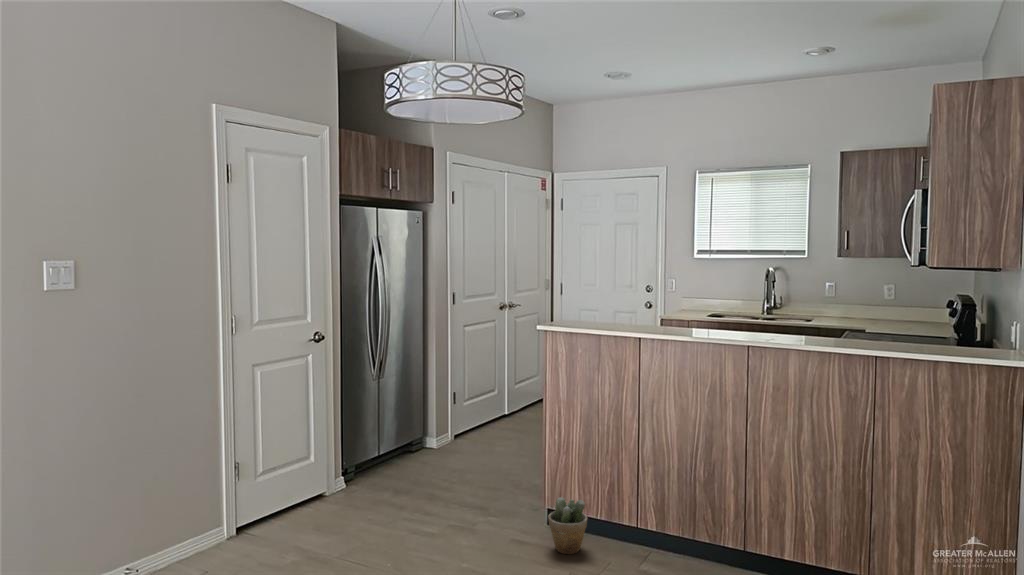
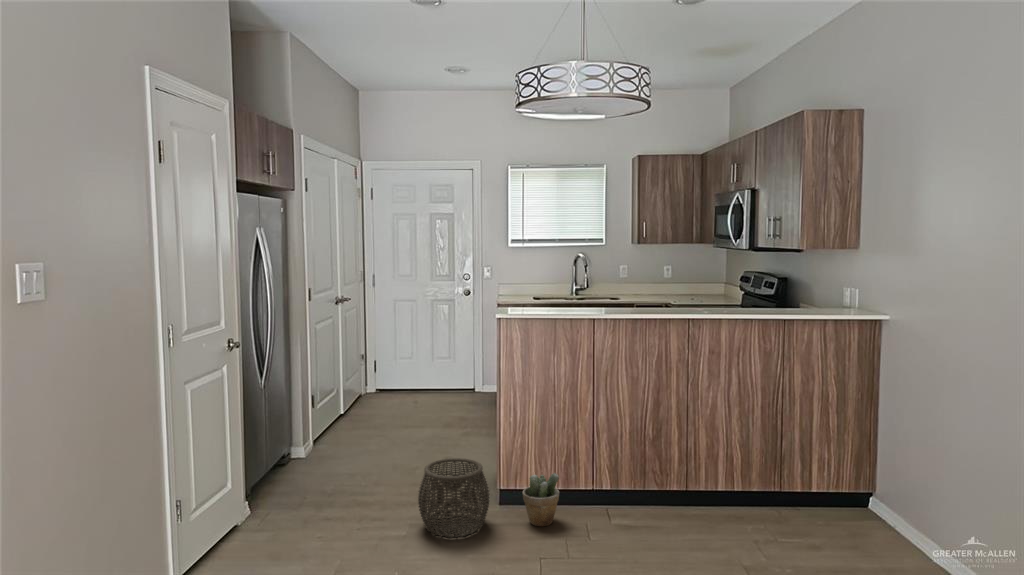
woven basket: none [449,466,520,545] -> present [418,458,490,537]

